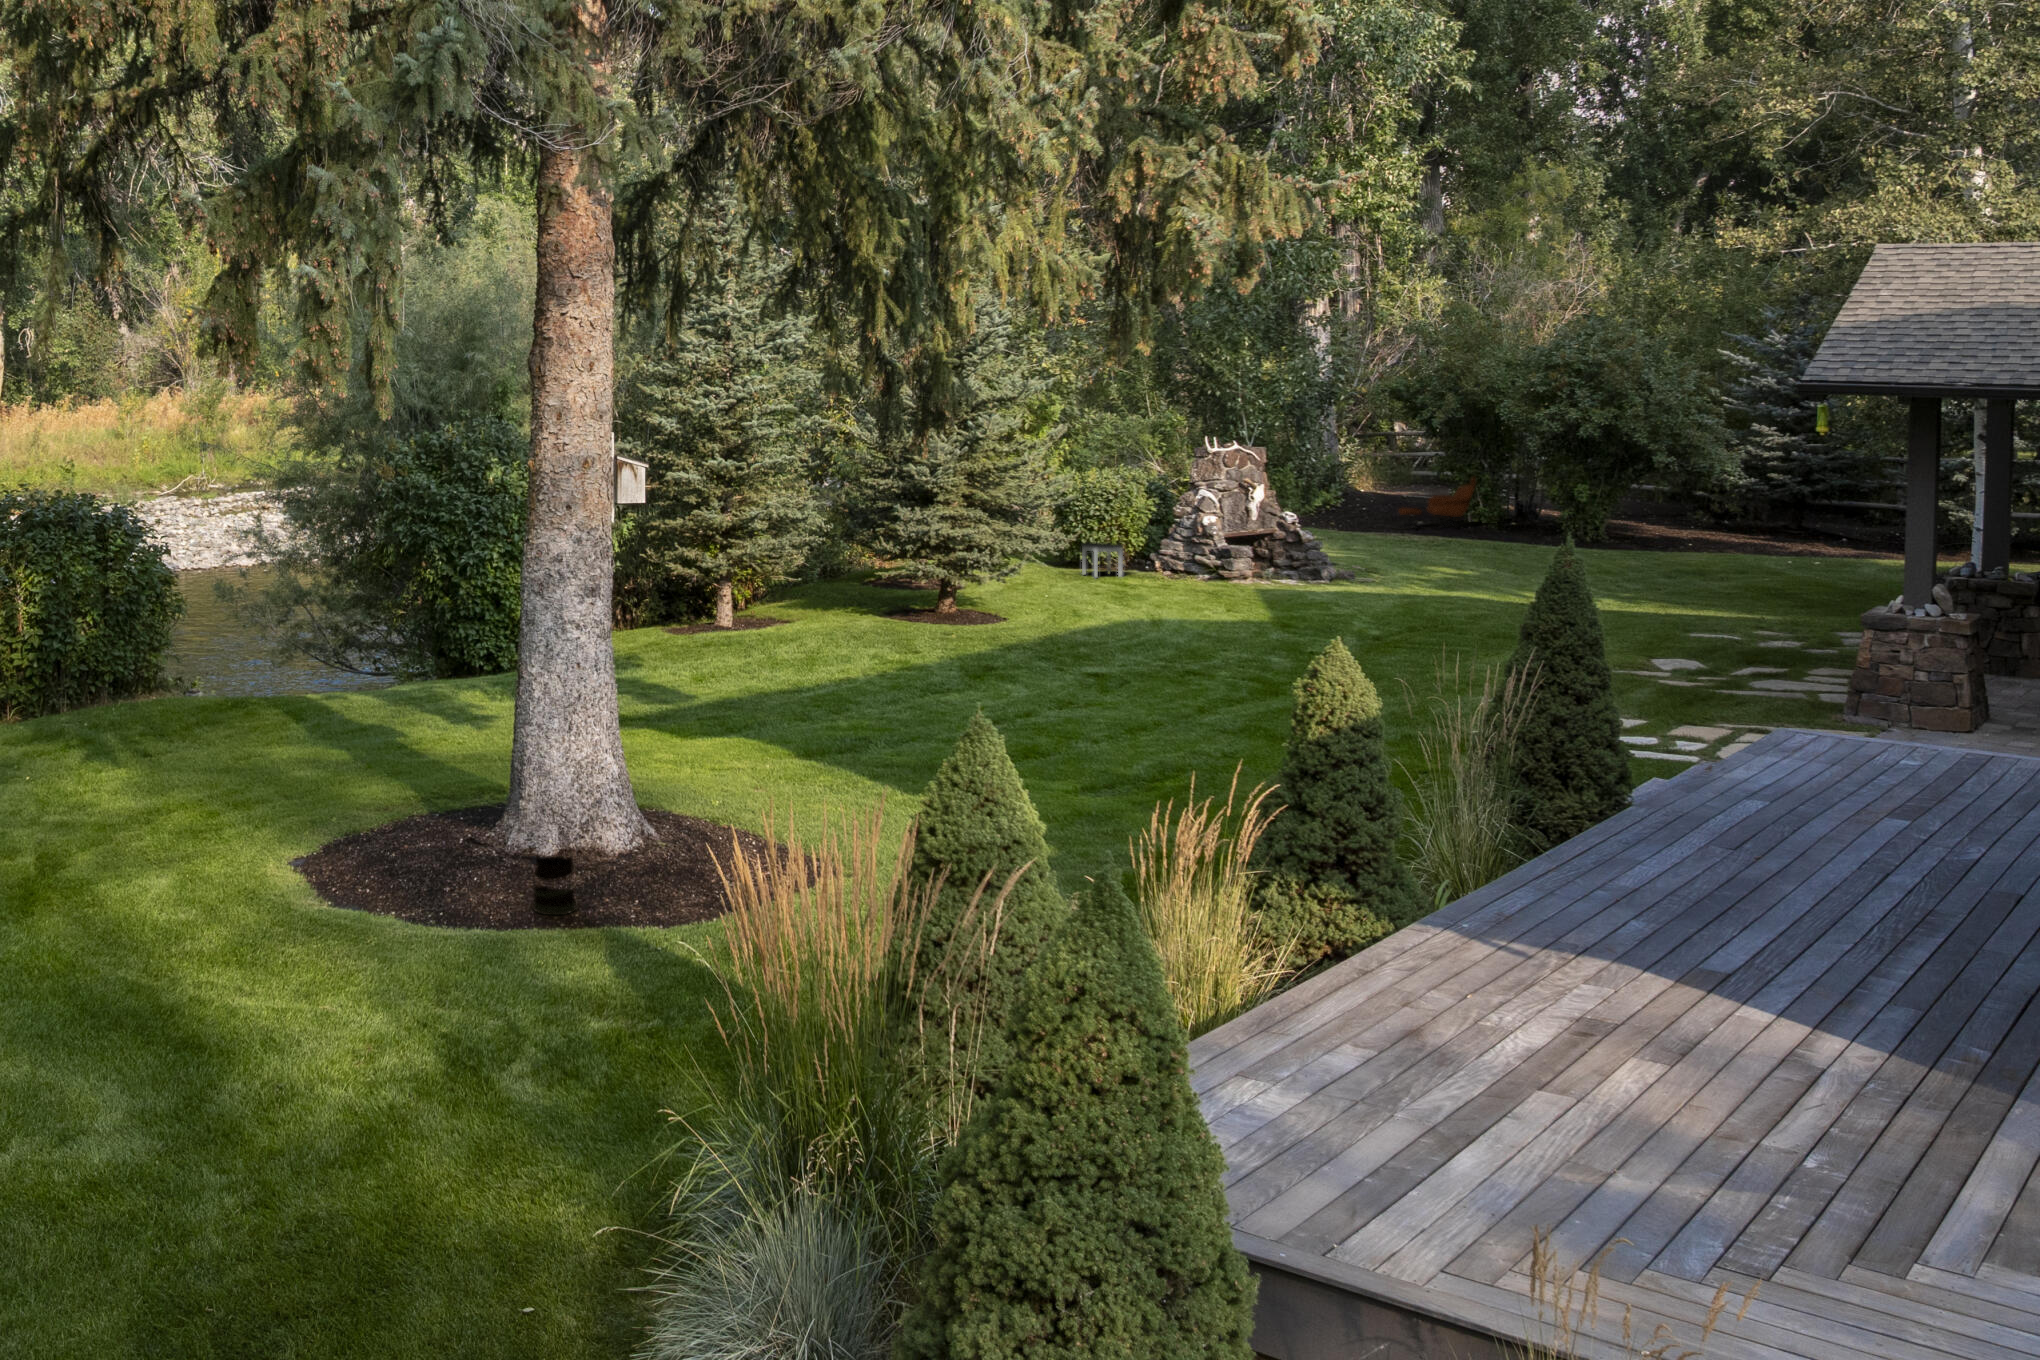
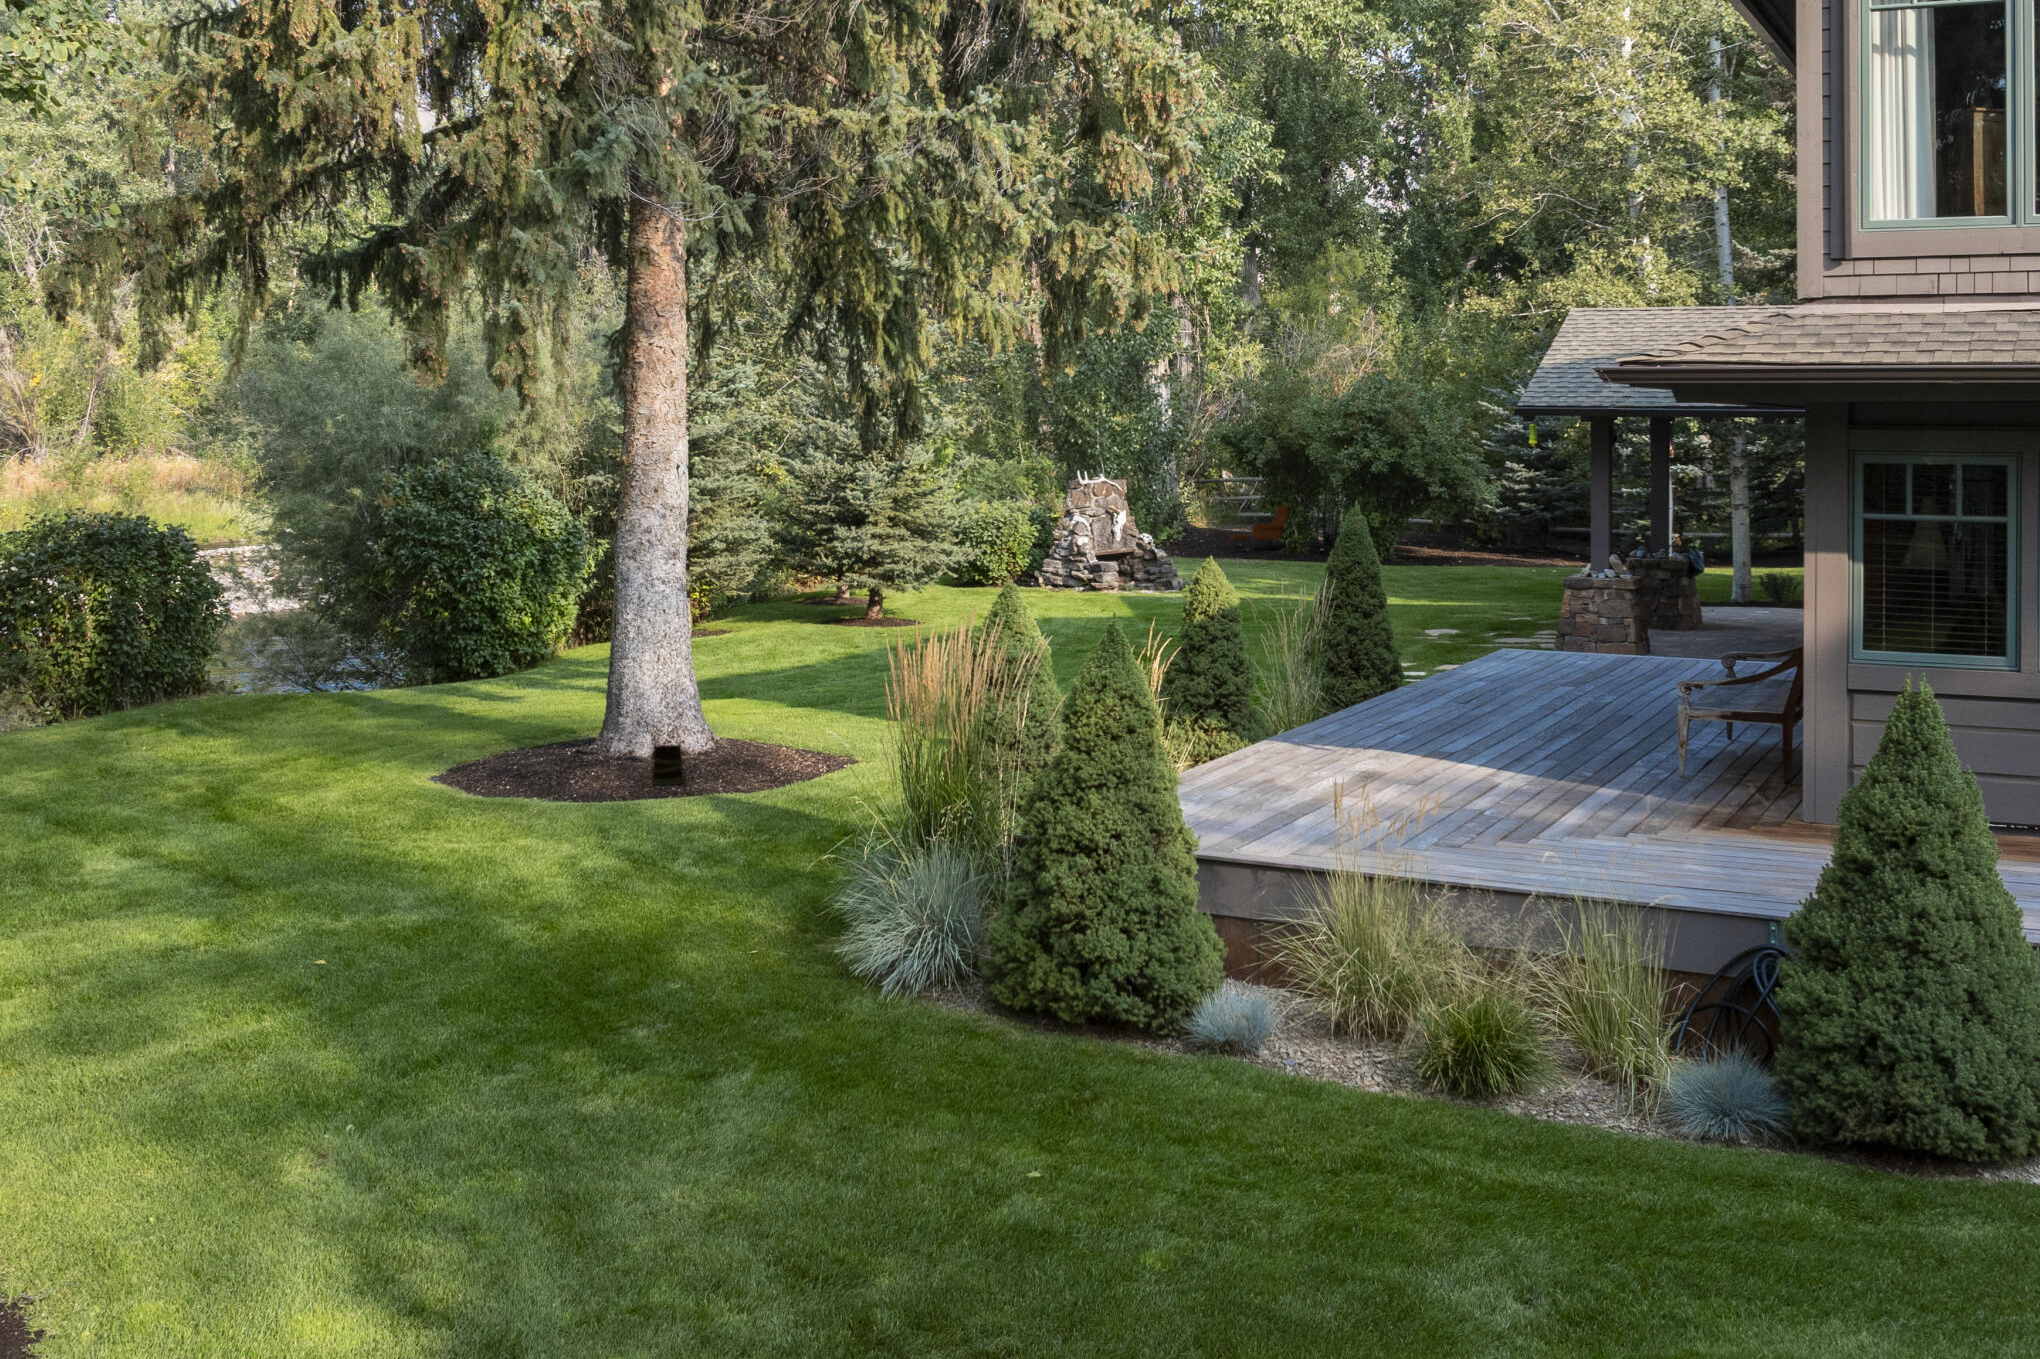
round table: present [1082,542,1123,577] -> none [980,564,1016,594]

